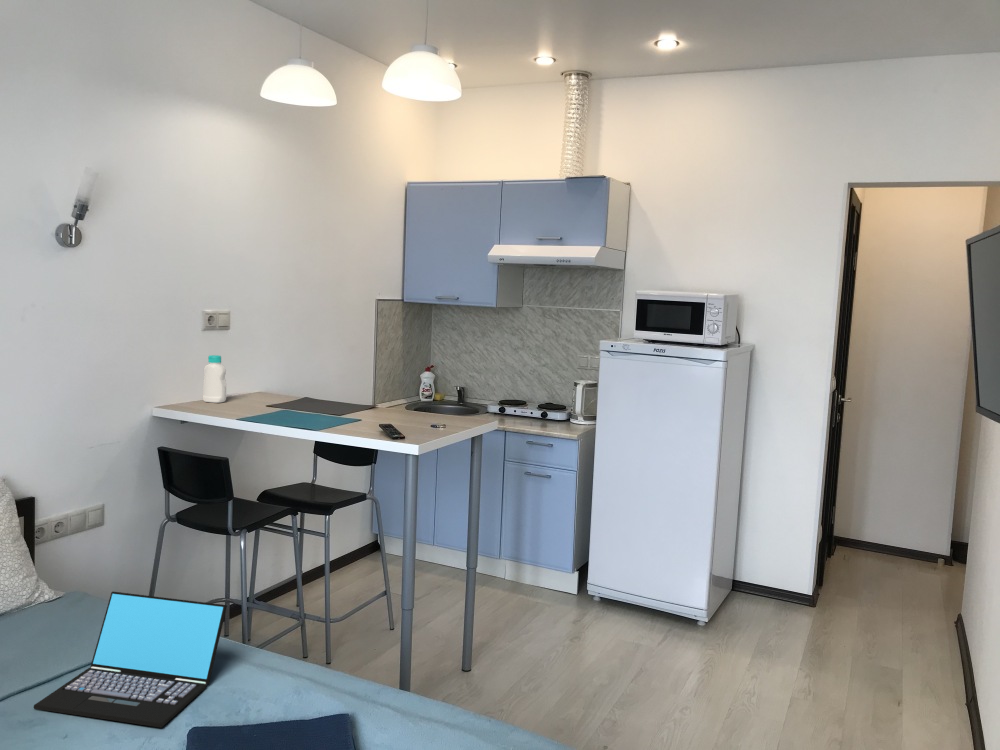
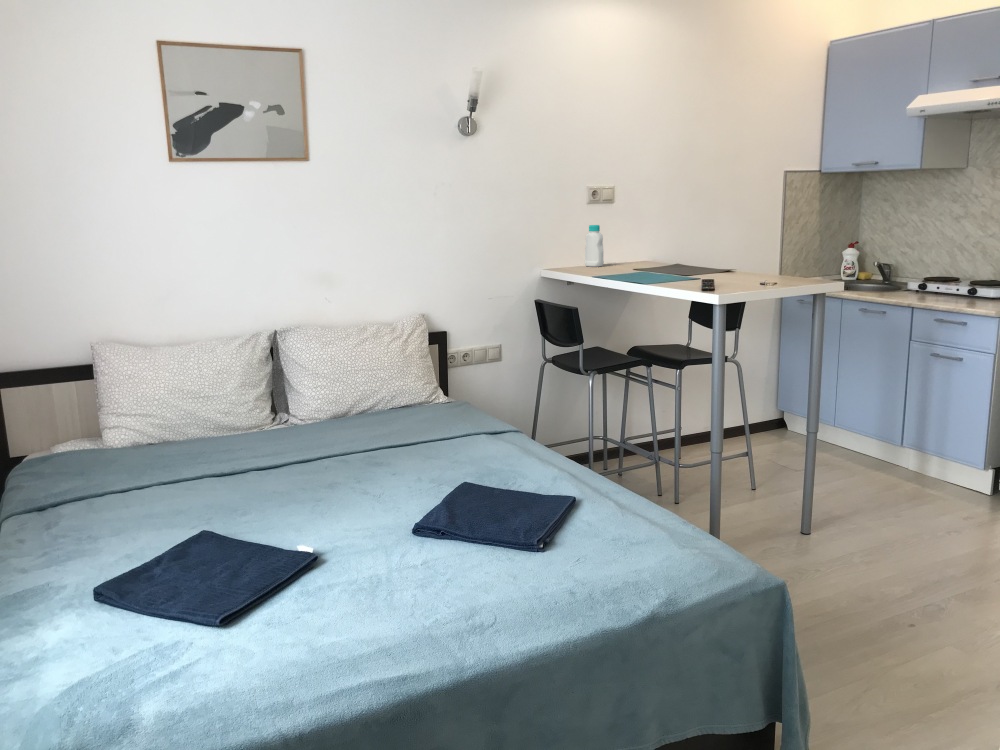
laptop: present [34,592,227,728] -> none [392,391,520,479]

